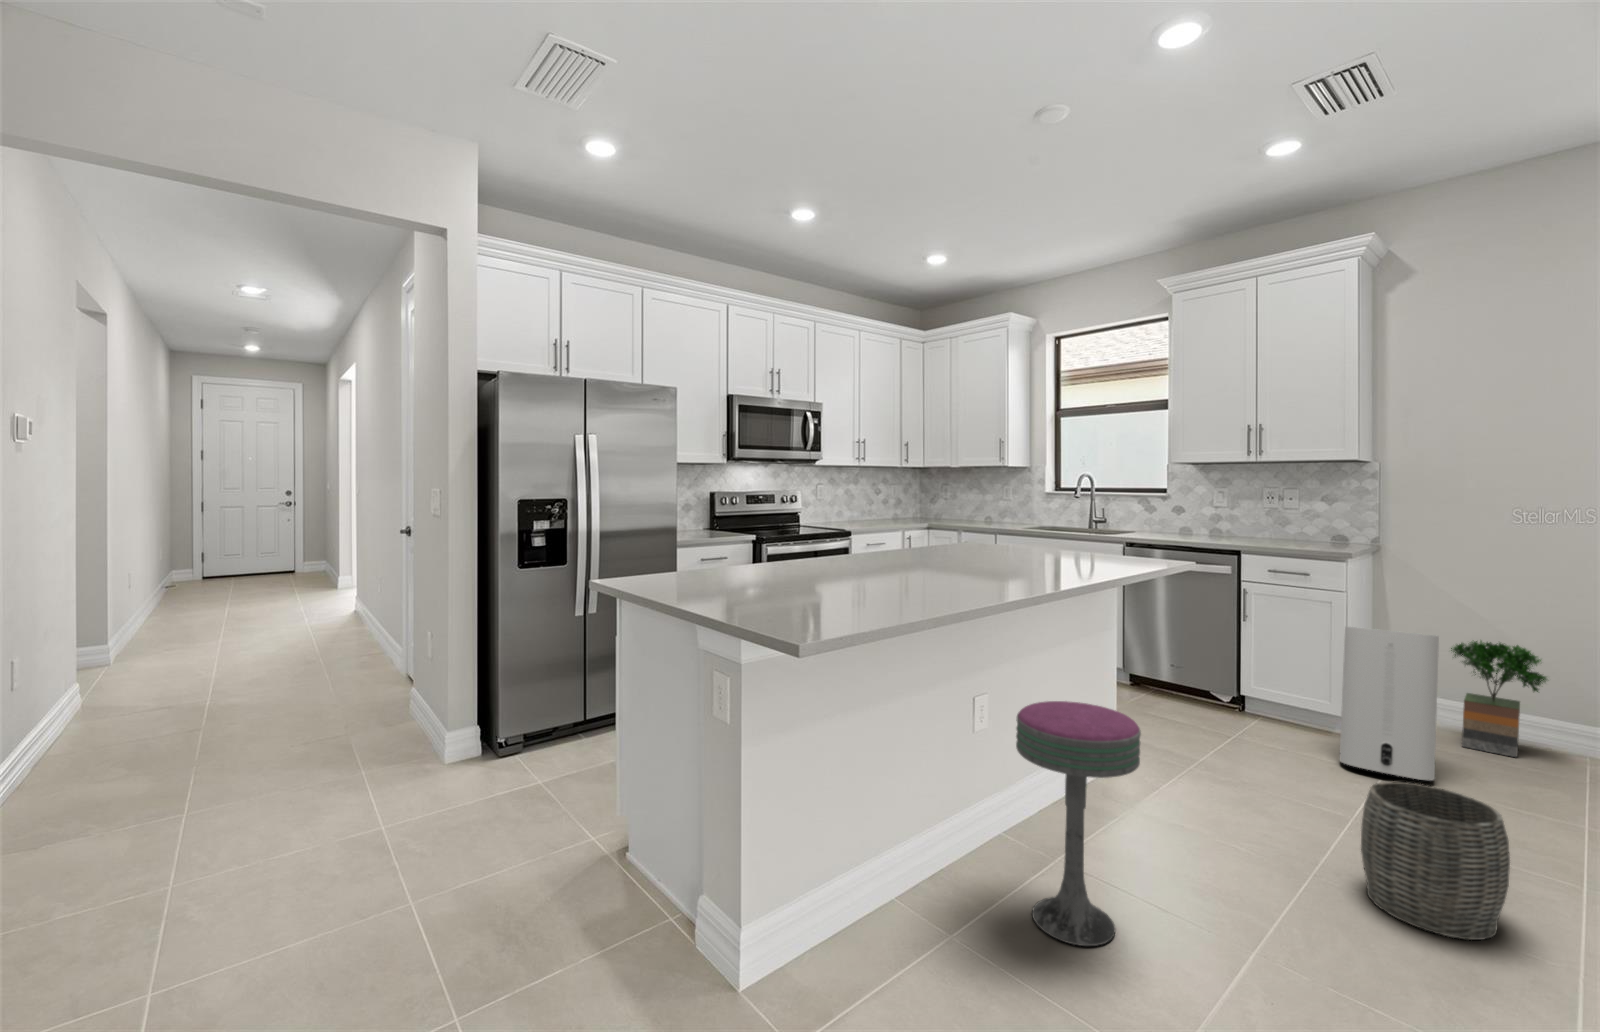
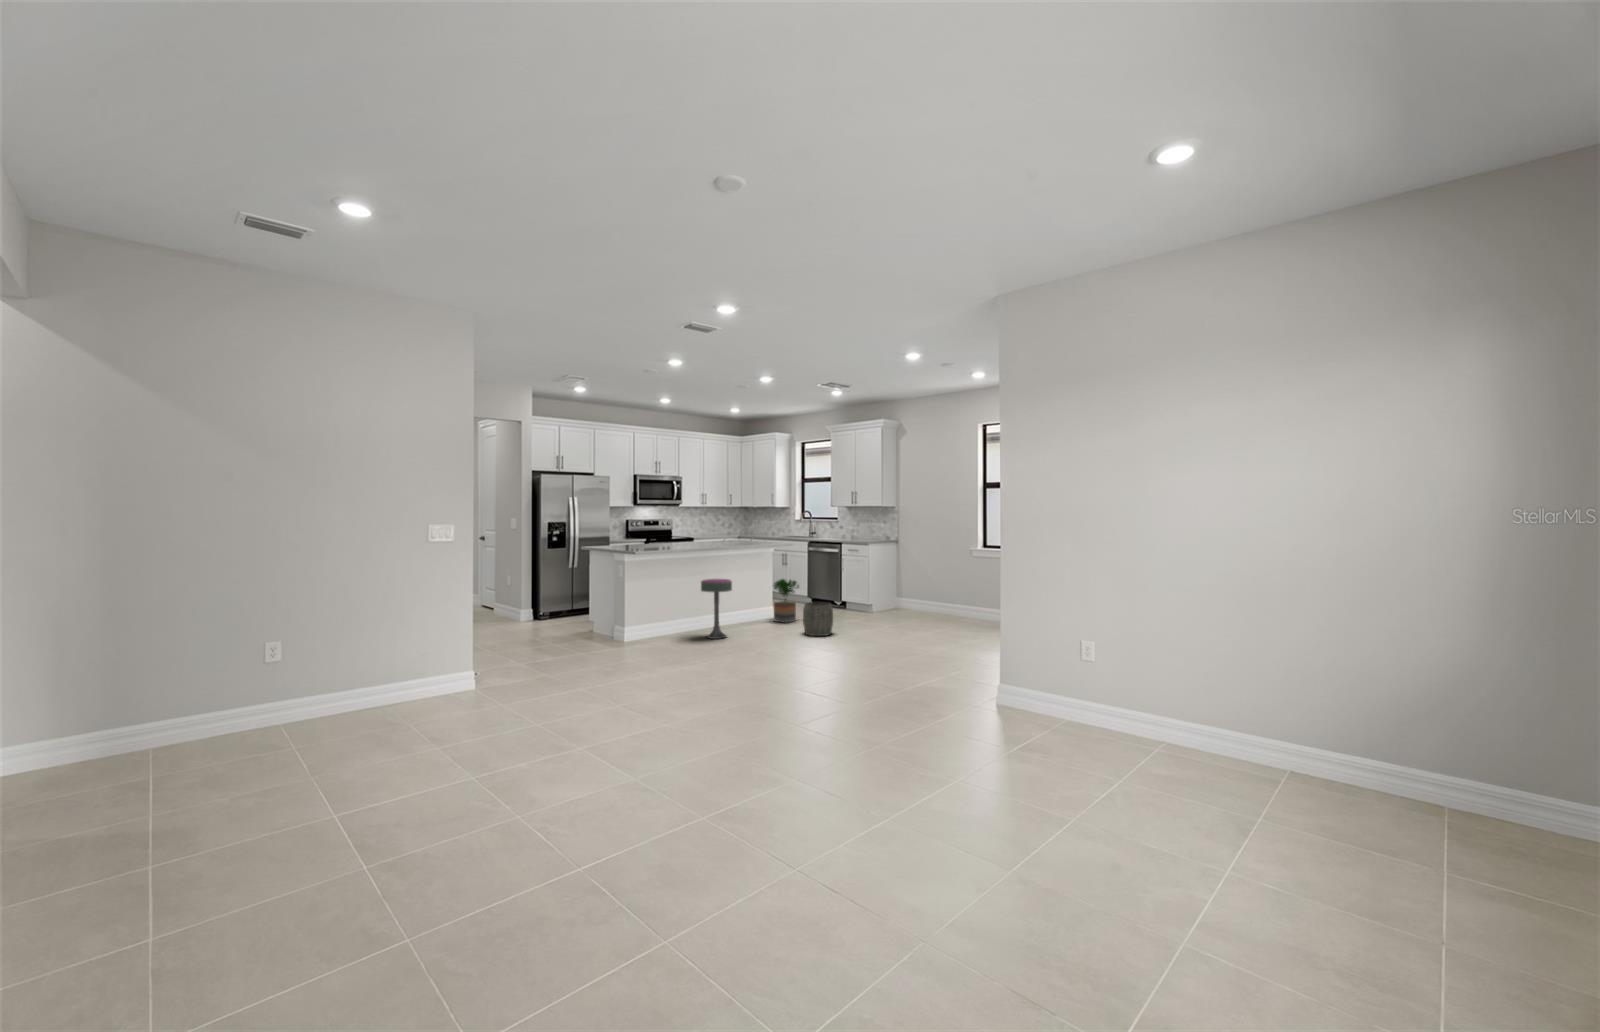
air purifier: present [1340,627,1439,780] -> none [851,567,879,618]
potted tree: present [1451,641,1547,757] -> present [774,579,799,623]

